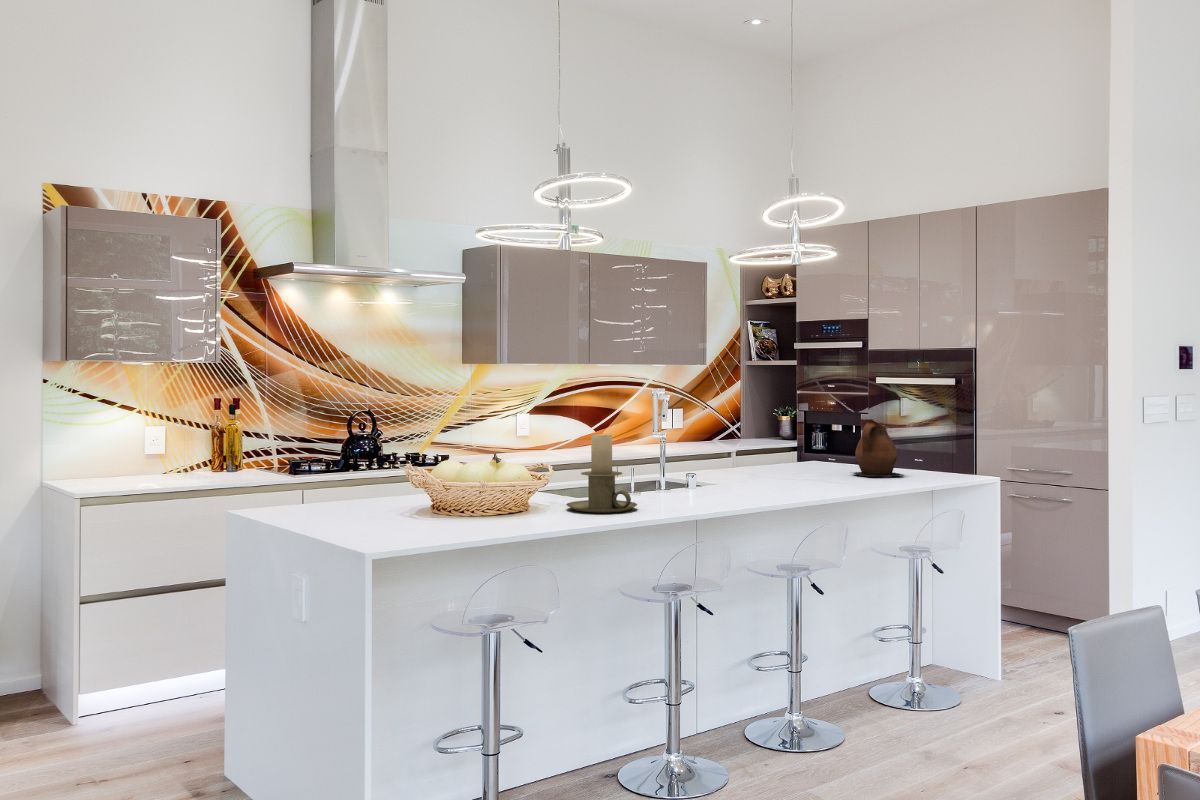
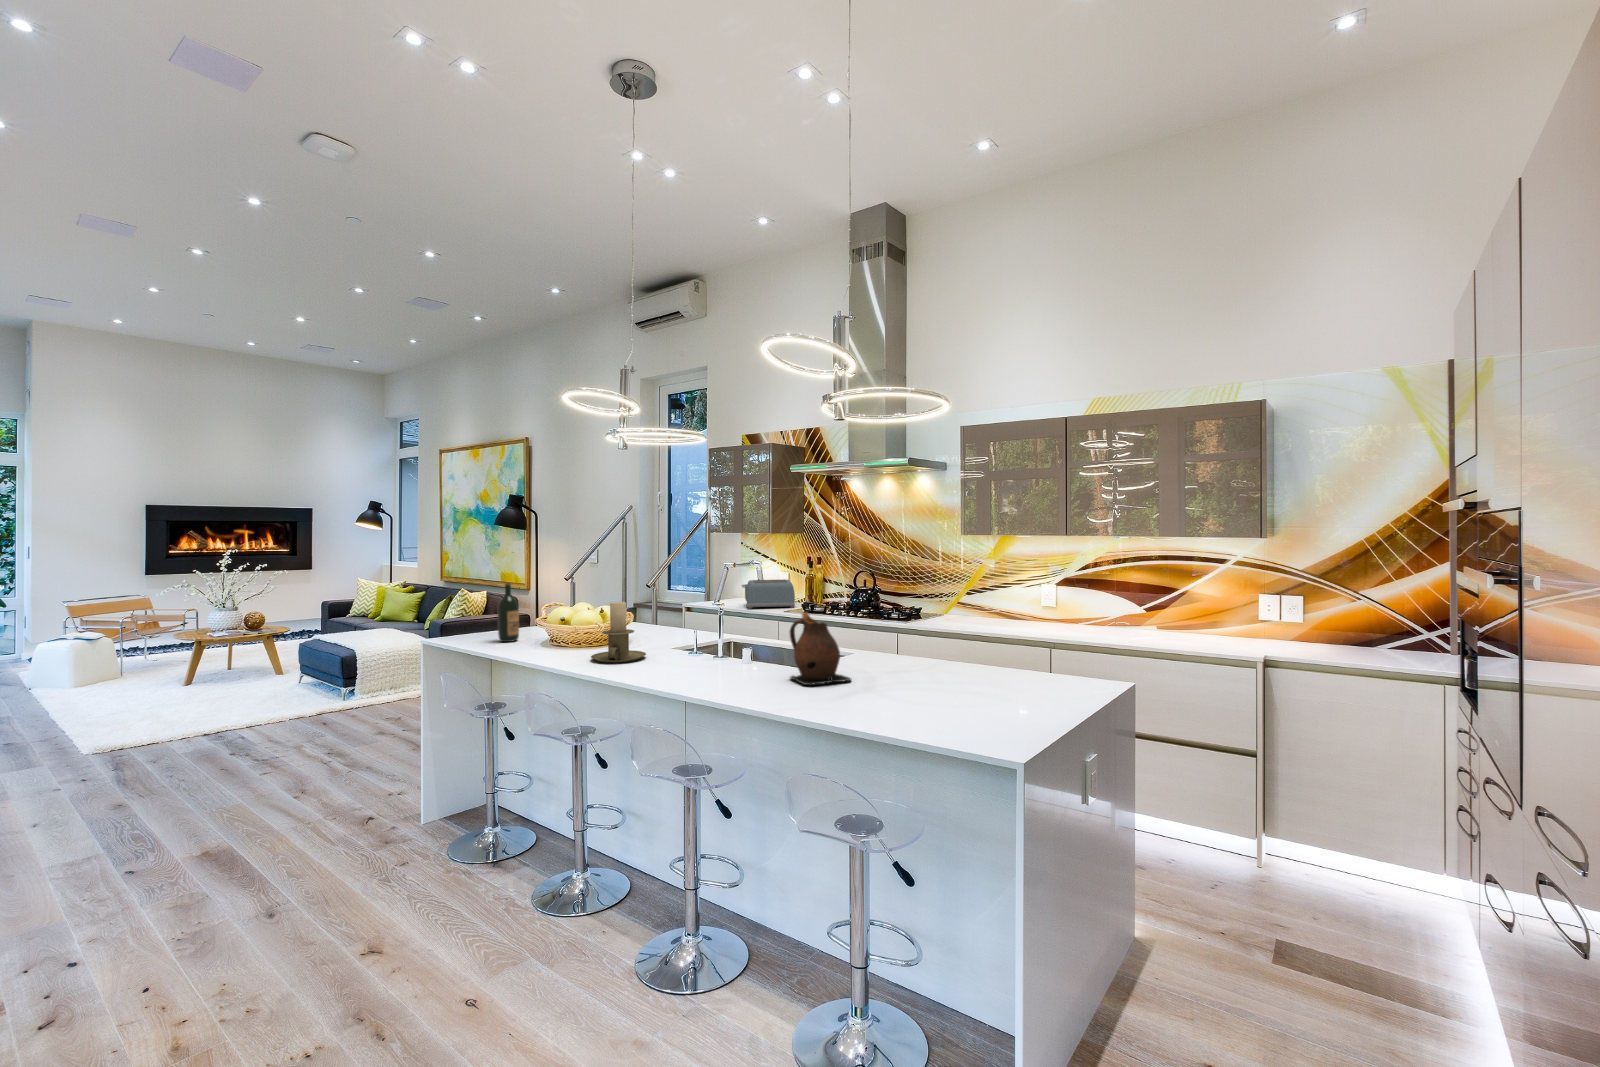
ceramic pitcher: present [853,419,903,476] -> present [790,612,851,685]
wine bottle: none [349,428,387,538] -> present [498,582,519,642]
toaster: none [149,436,253,482] -> present [742,579,795,609]

